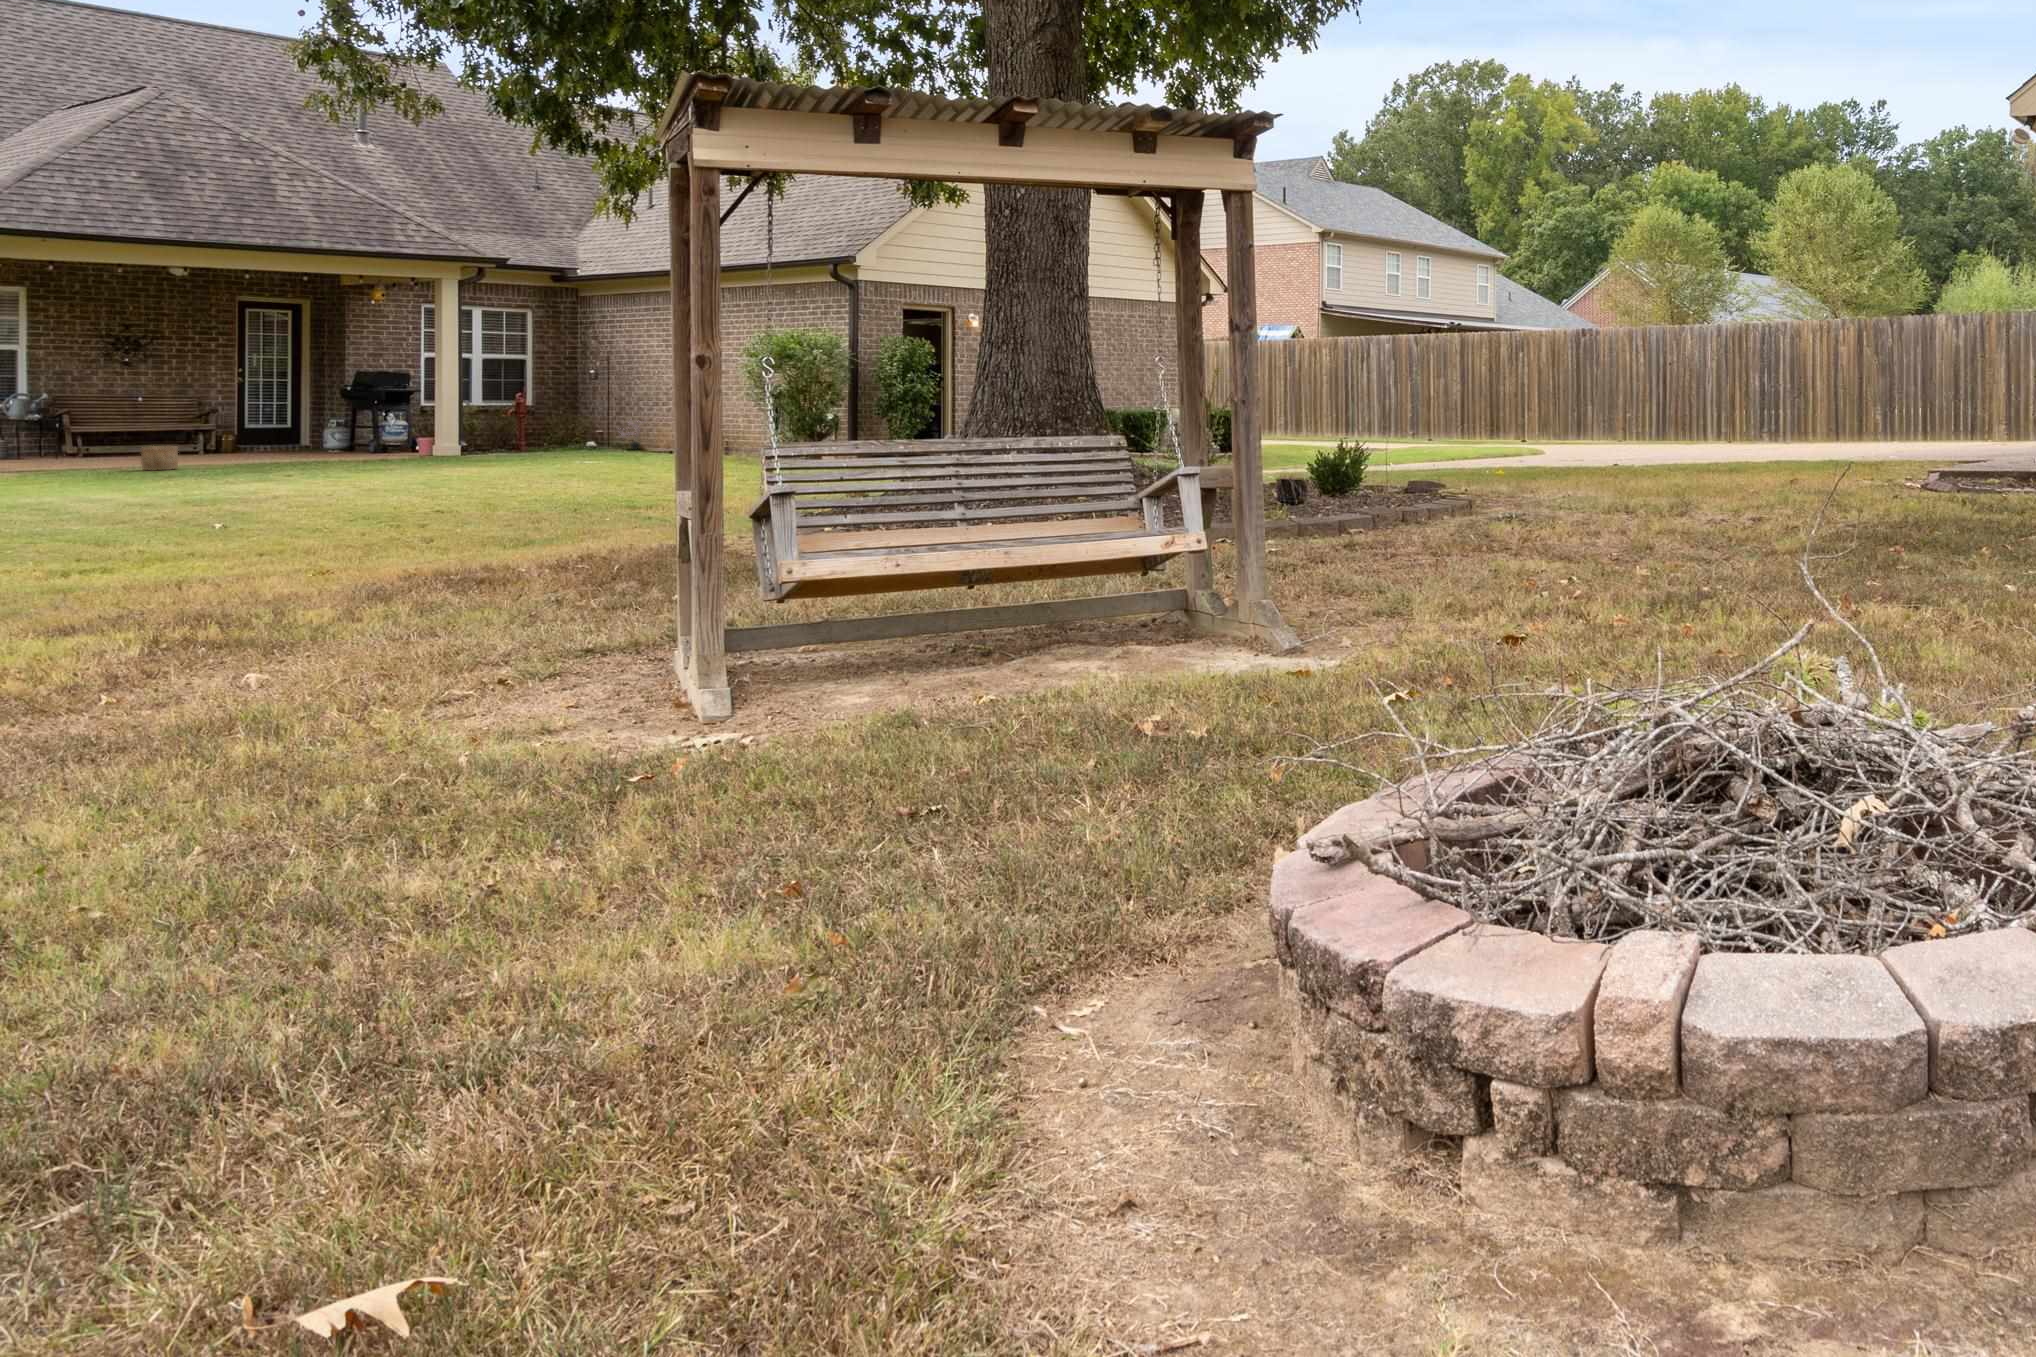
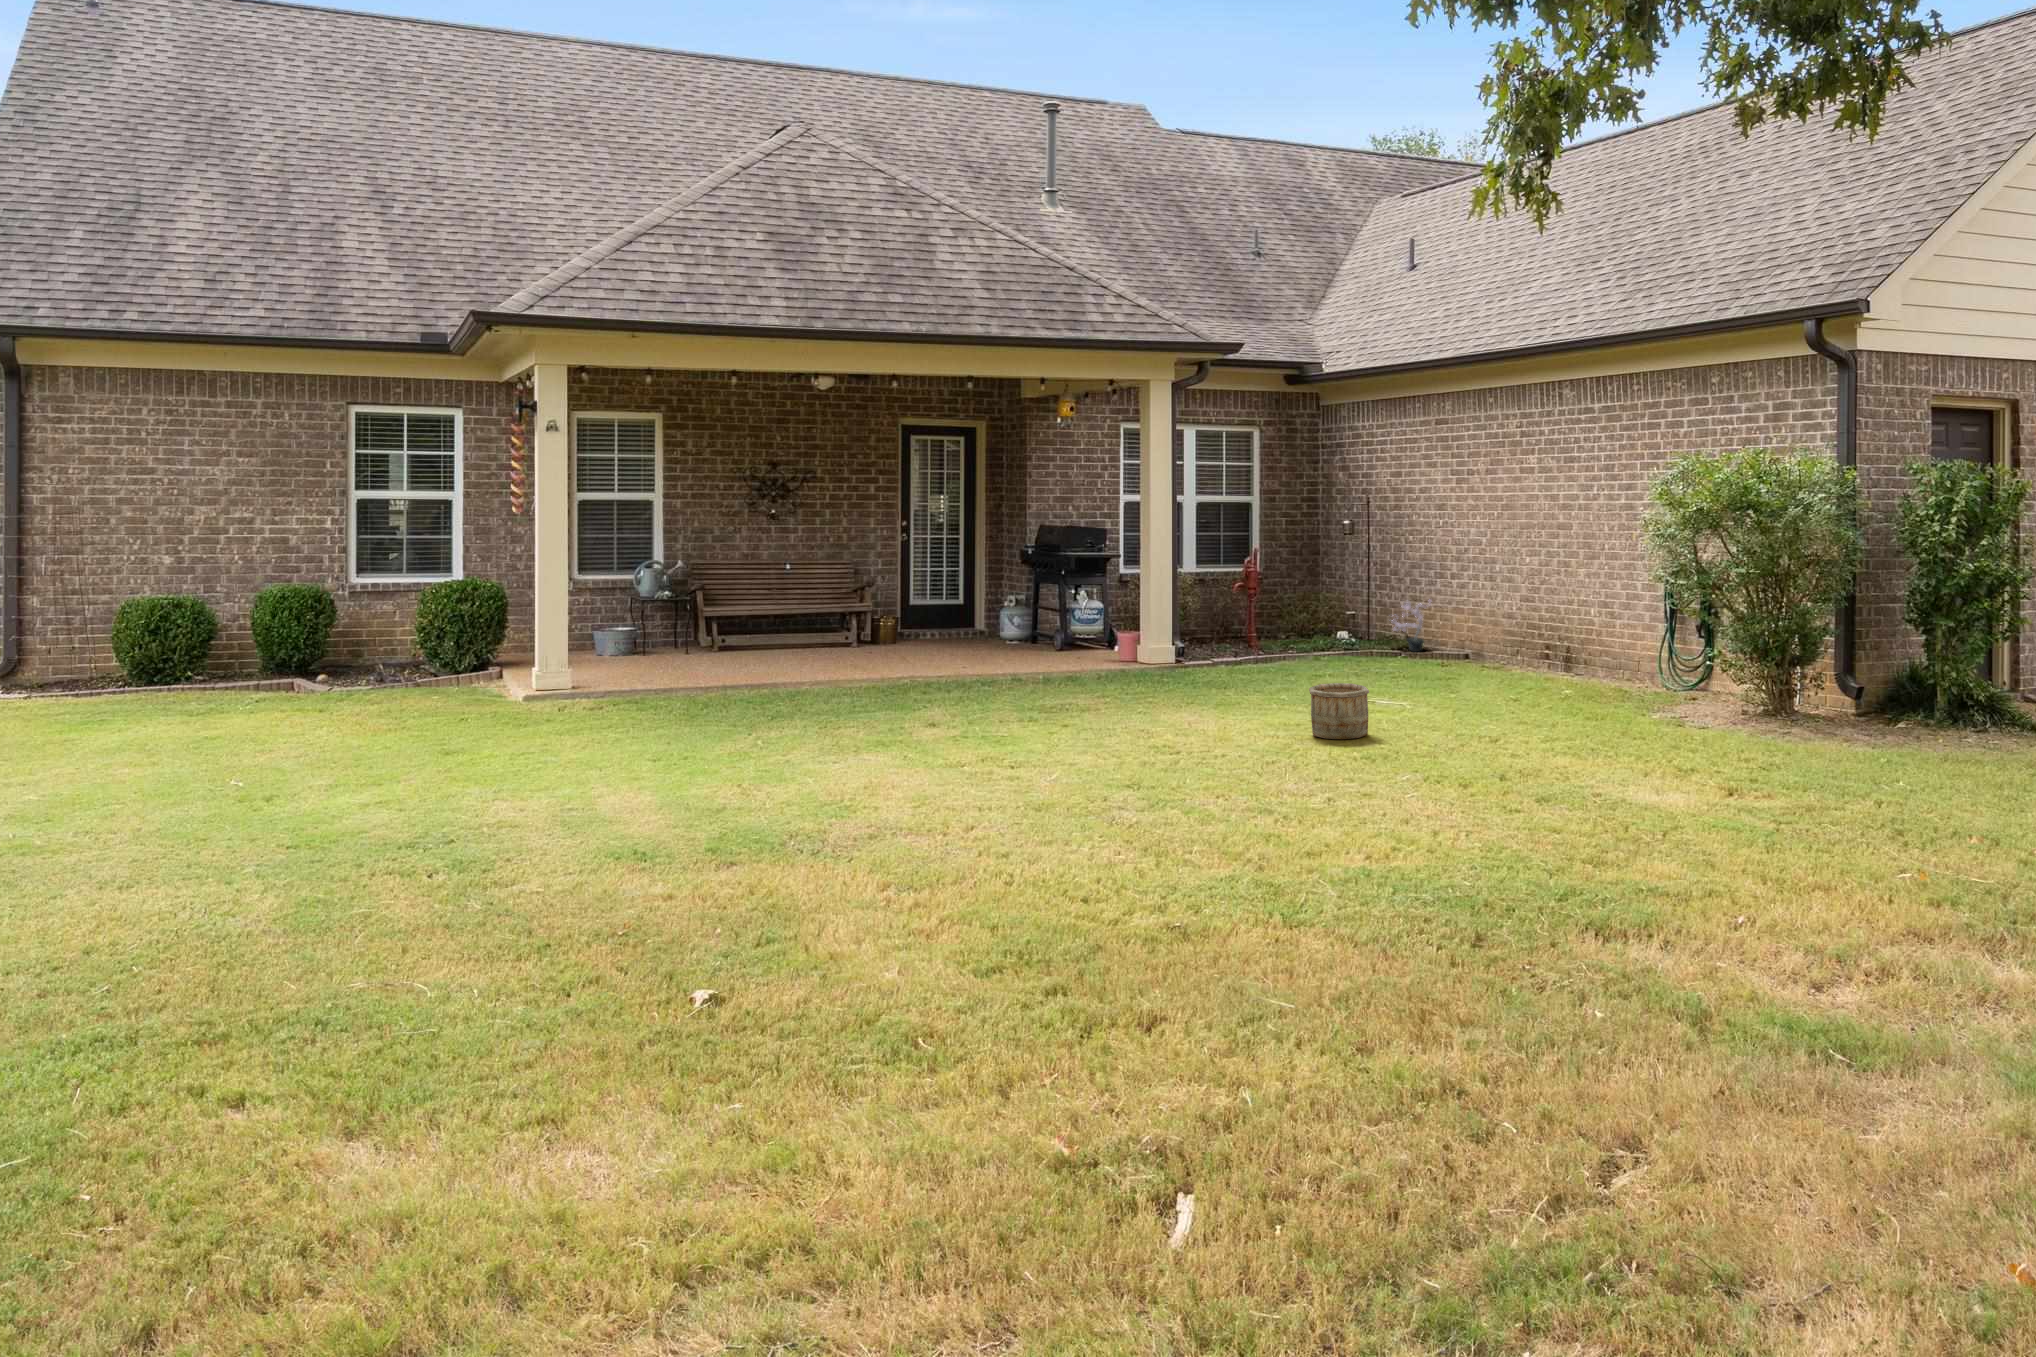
wooden bucket: present [141,446,178,471] -> present [1309,683,1369,739]

